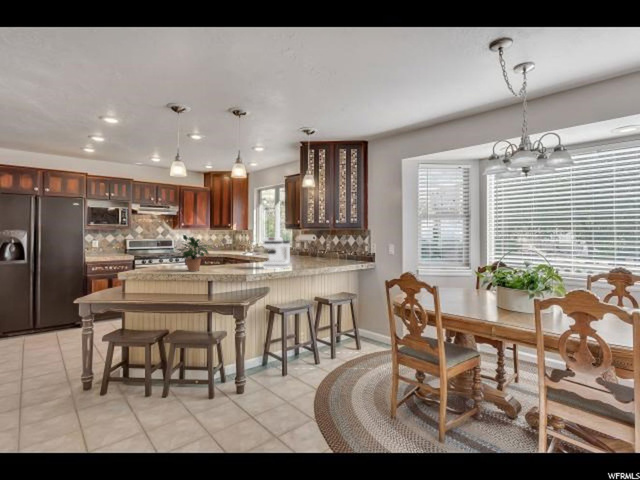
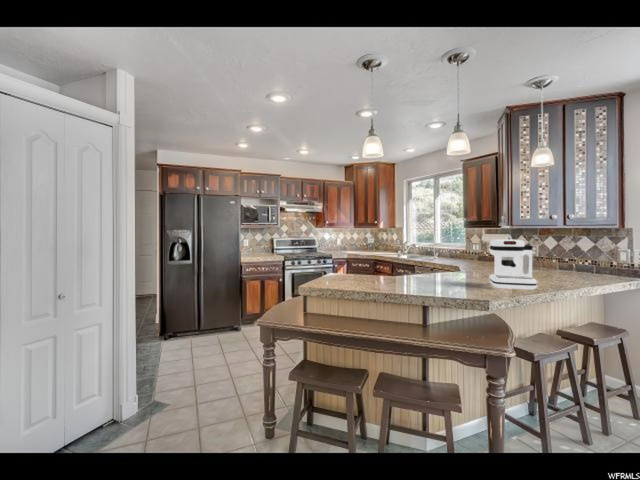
potted plant: present [178,235,211,271] -> none [374,236,425,289]

